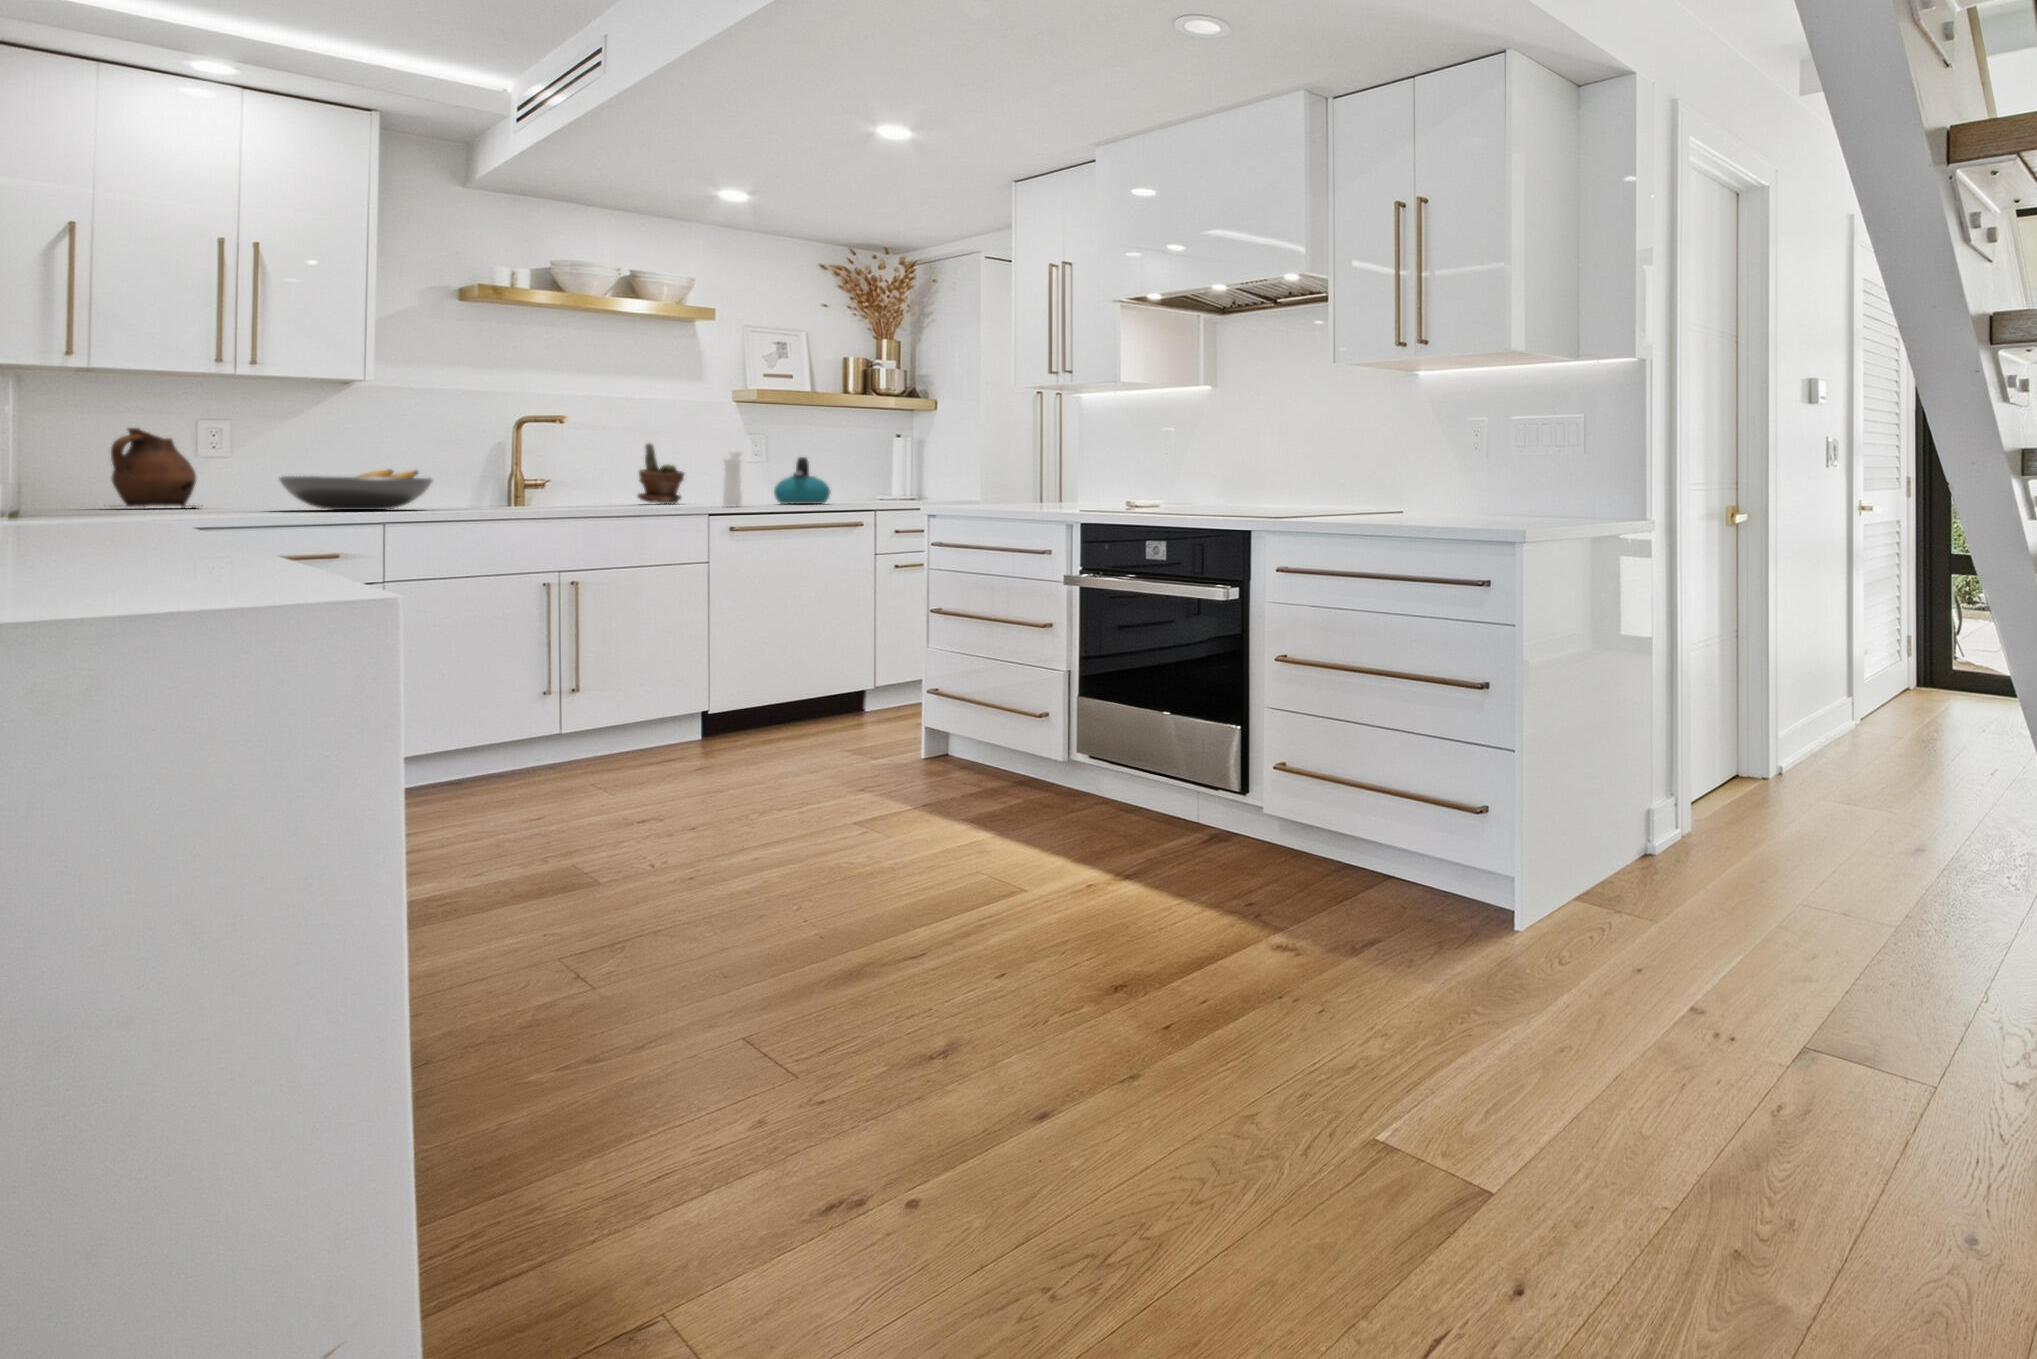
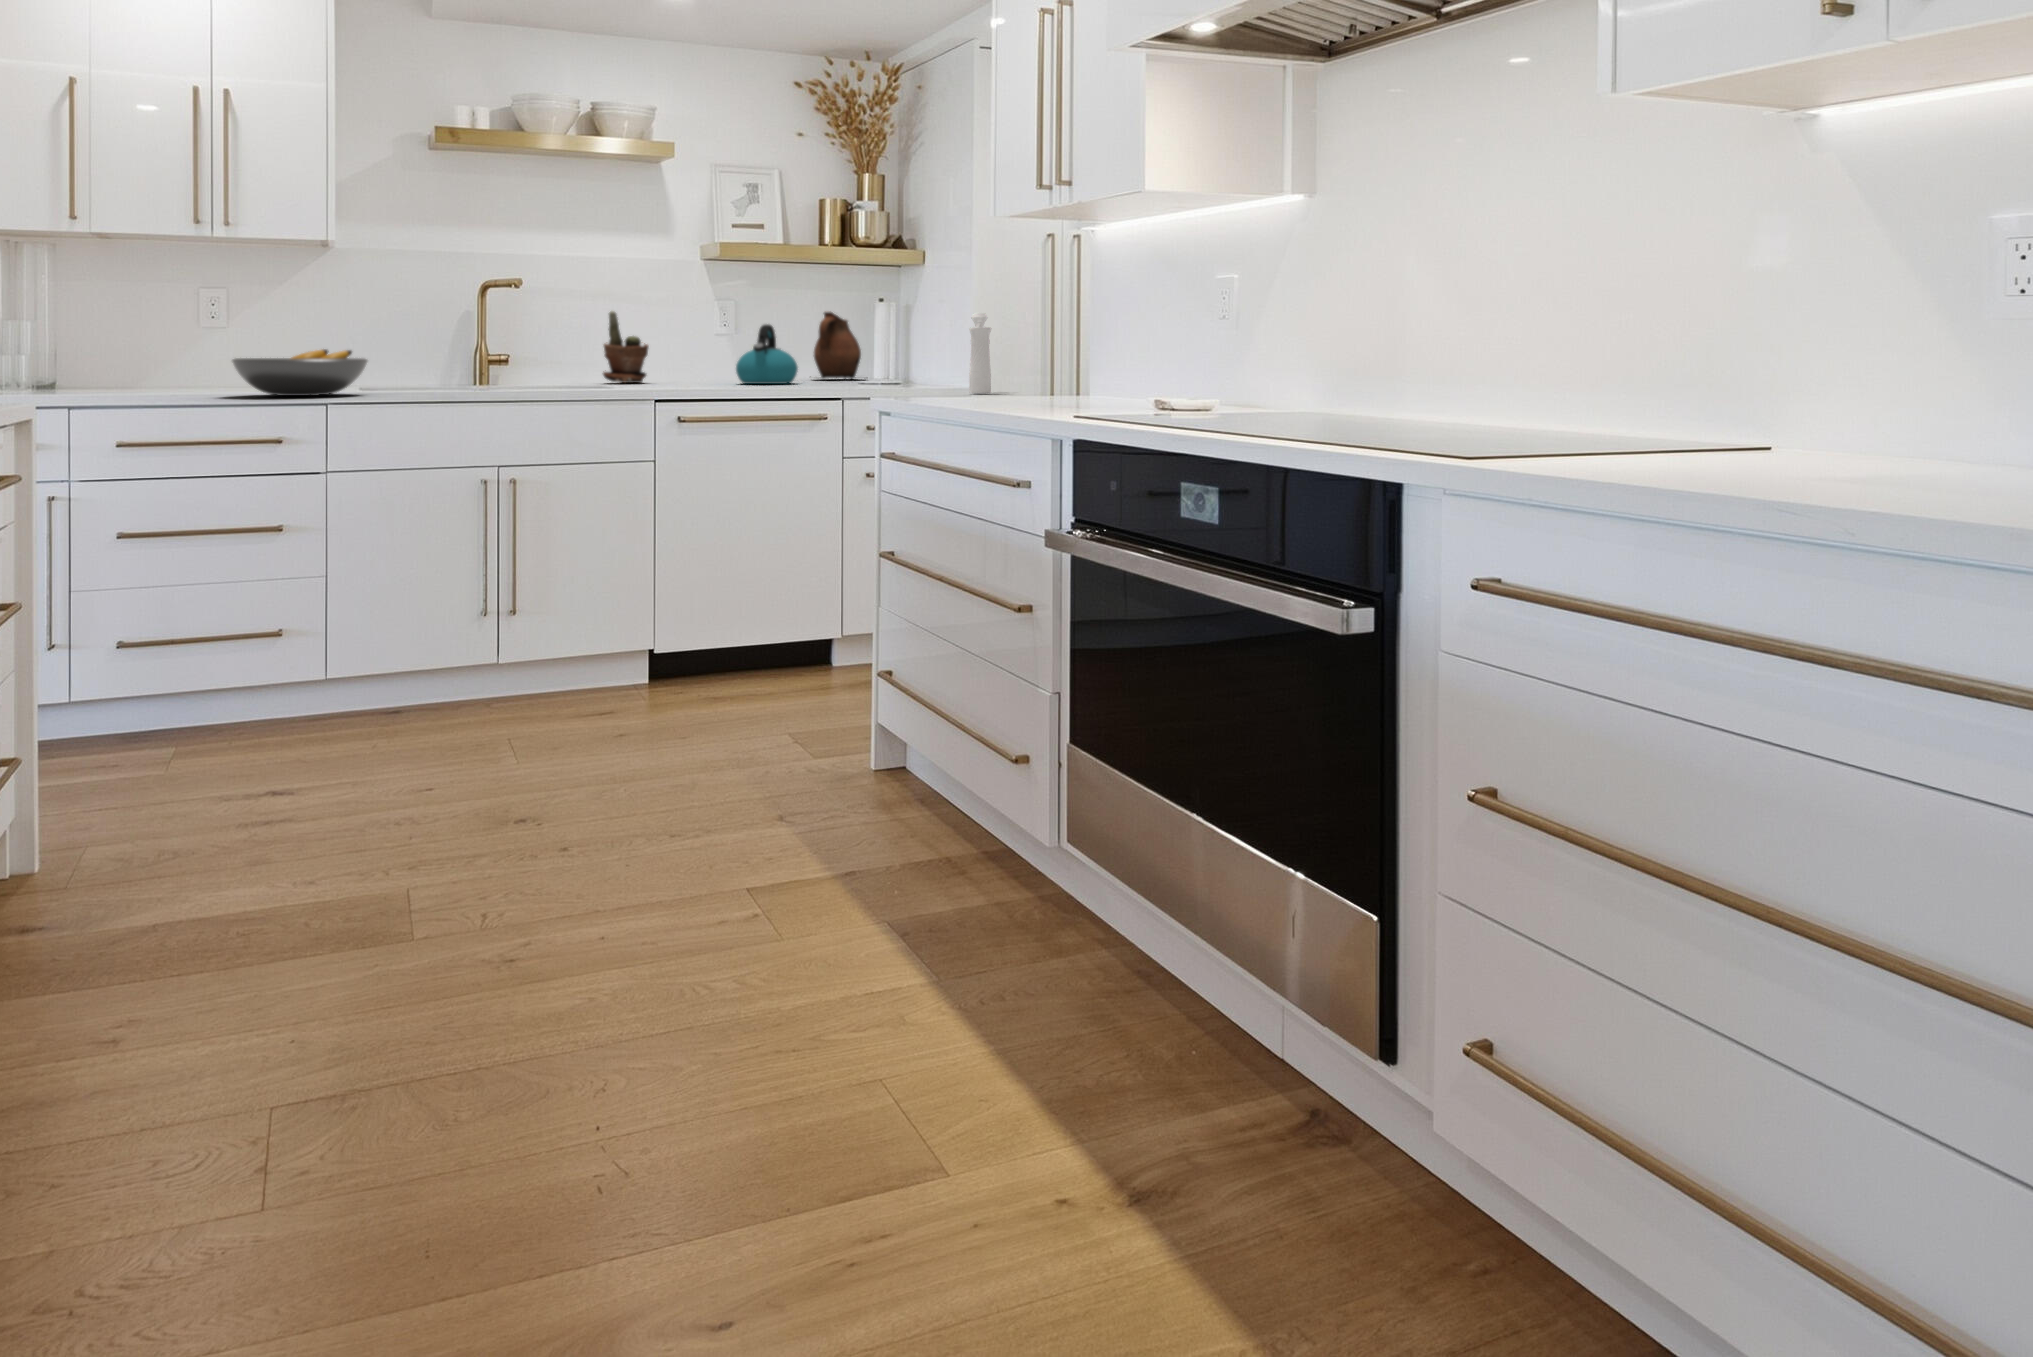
ceramic pitcher: present [111,428,196,507] -> present [814,312,861,379]
pepper mill: present [723,449,743,506] -> present [969,313,991,393]

